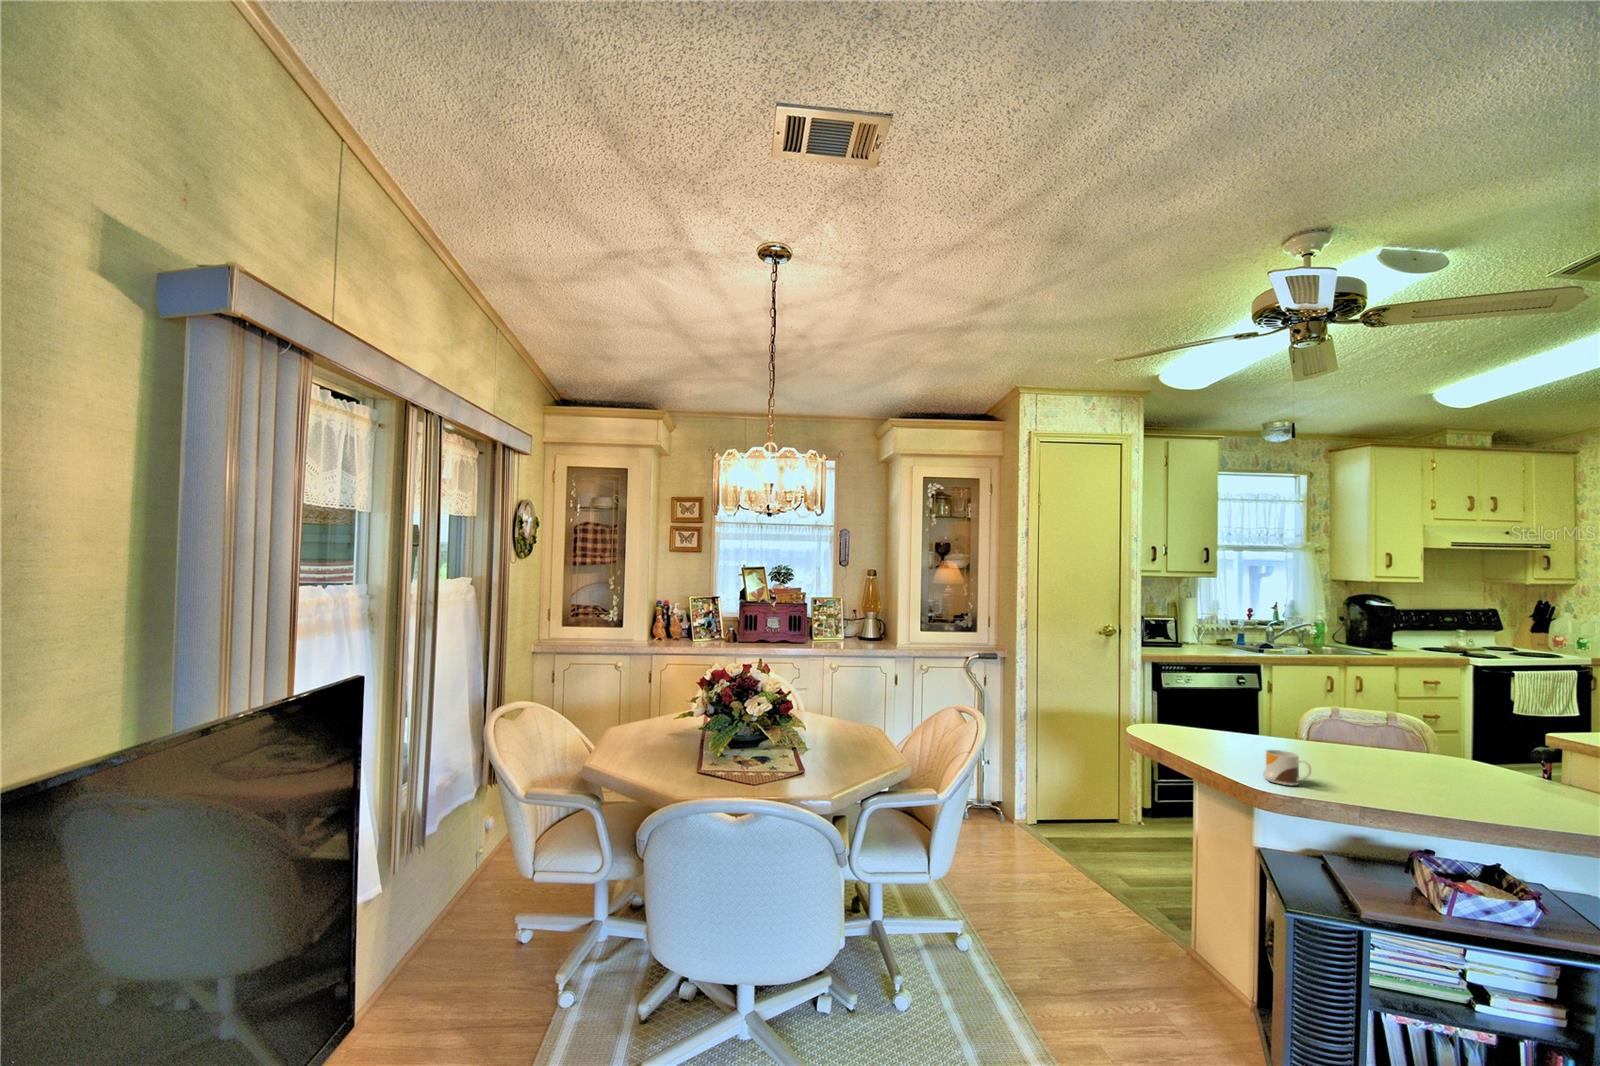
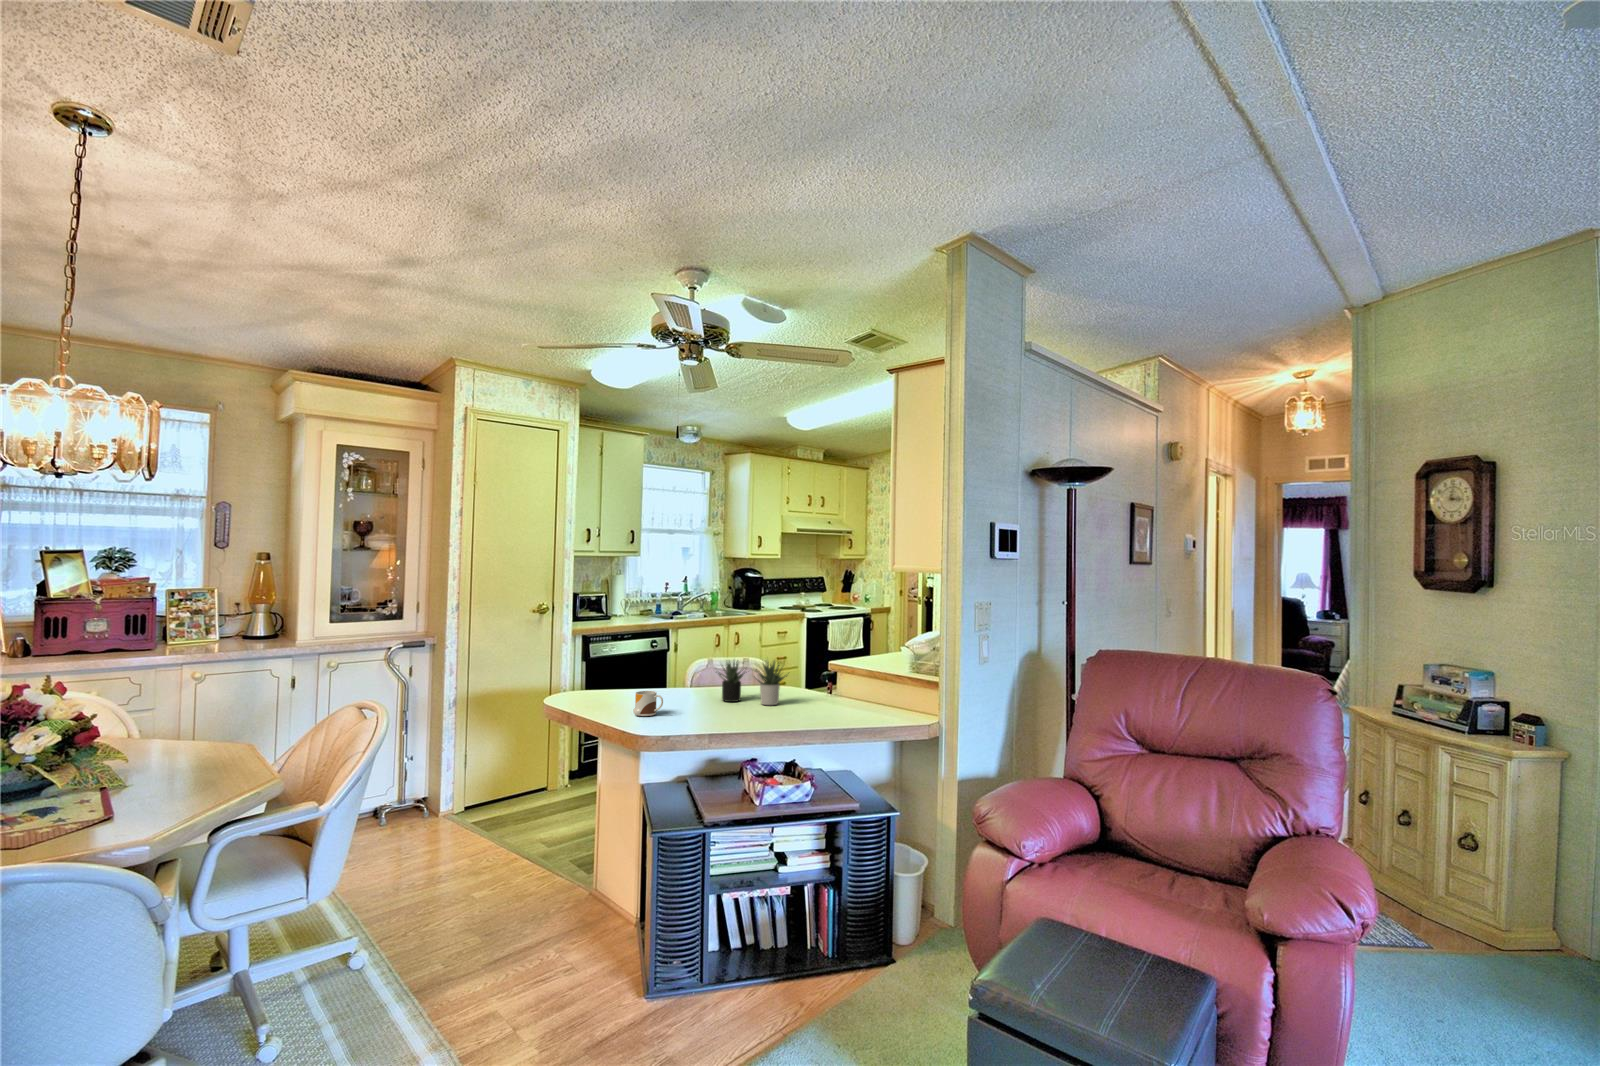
succulent plant: none [1381,720,1545,805] -> present [716,661,787,705]

